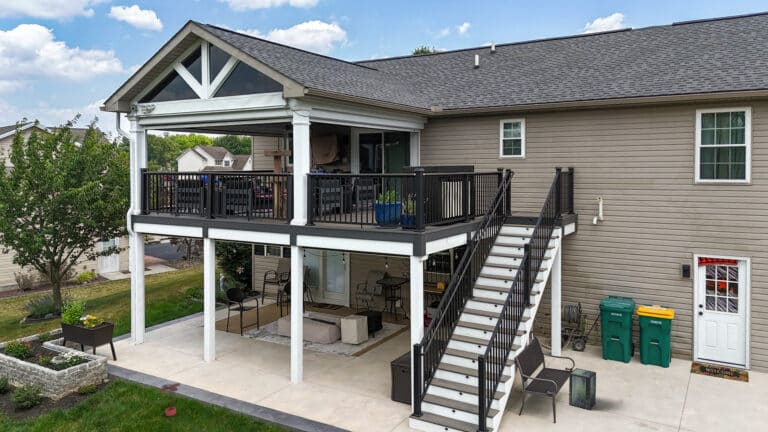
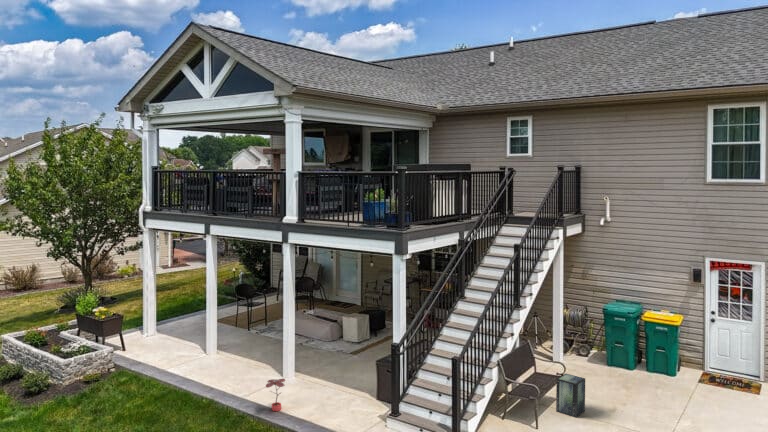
potted plant: present [159,383,180,416] -> present [266,379,285,411]

